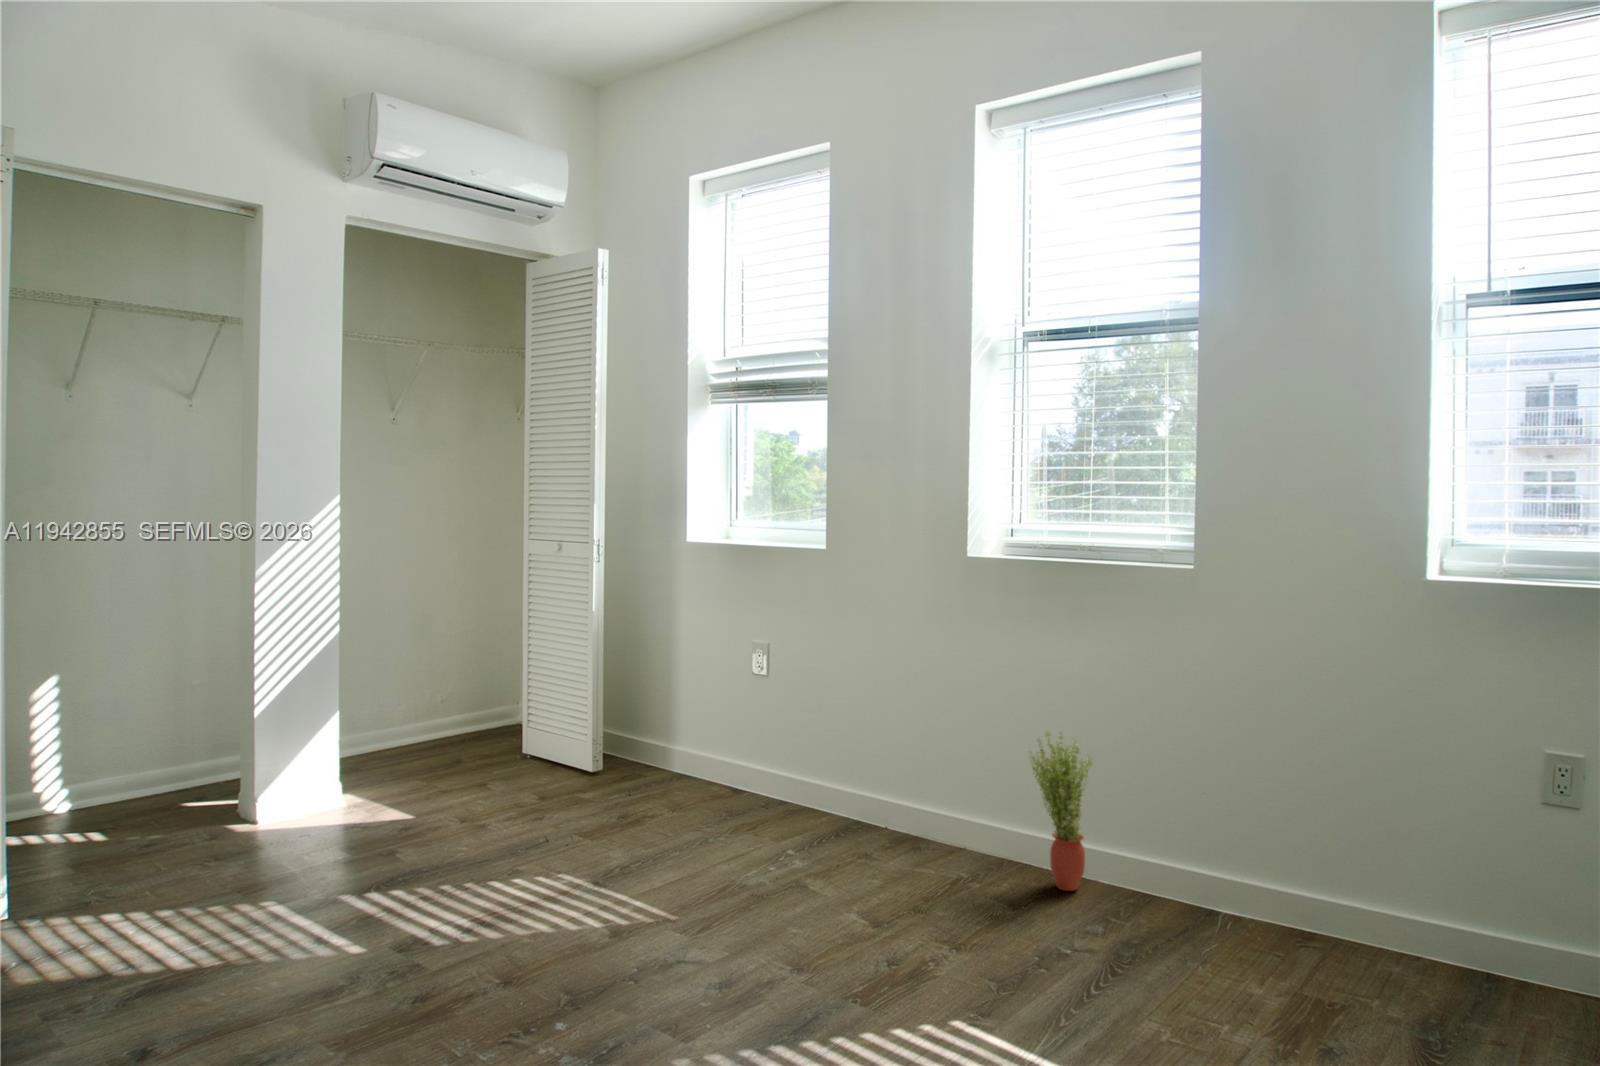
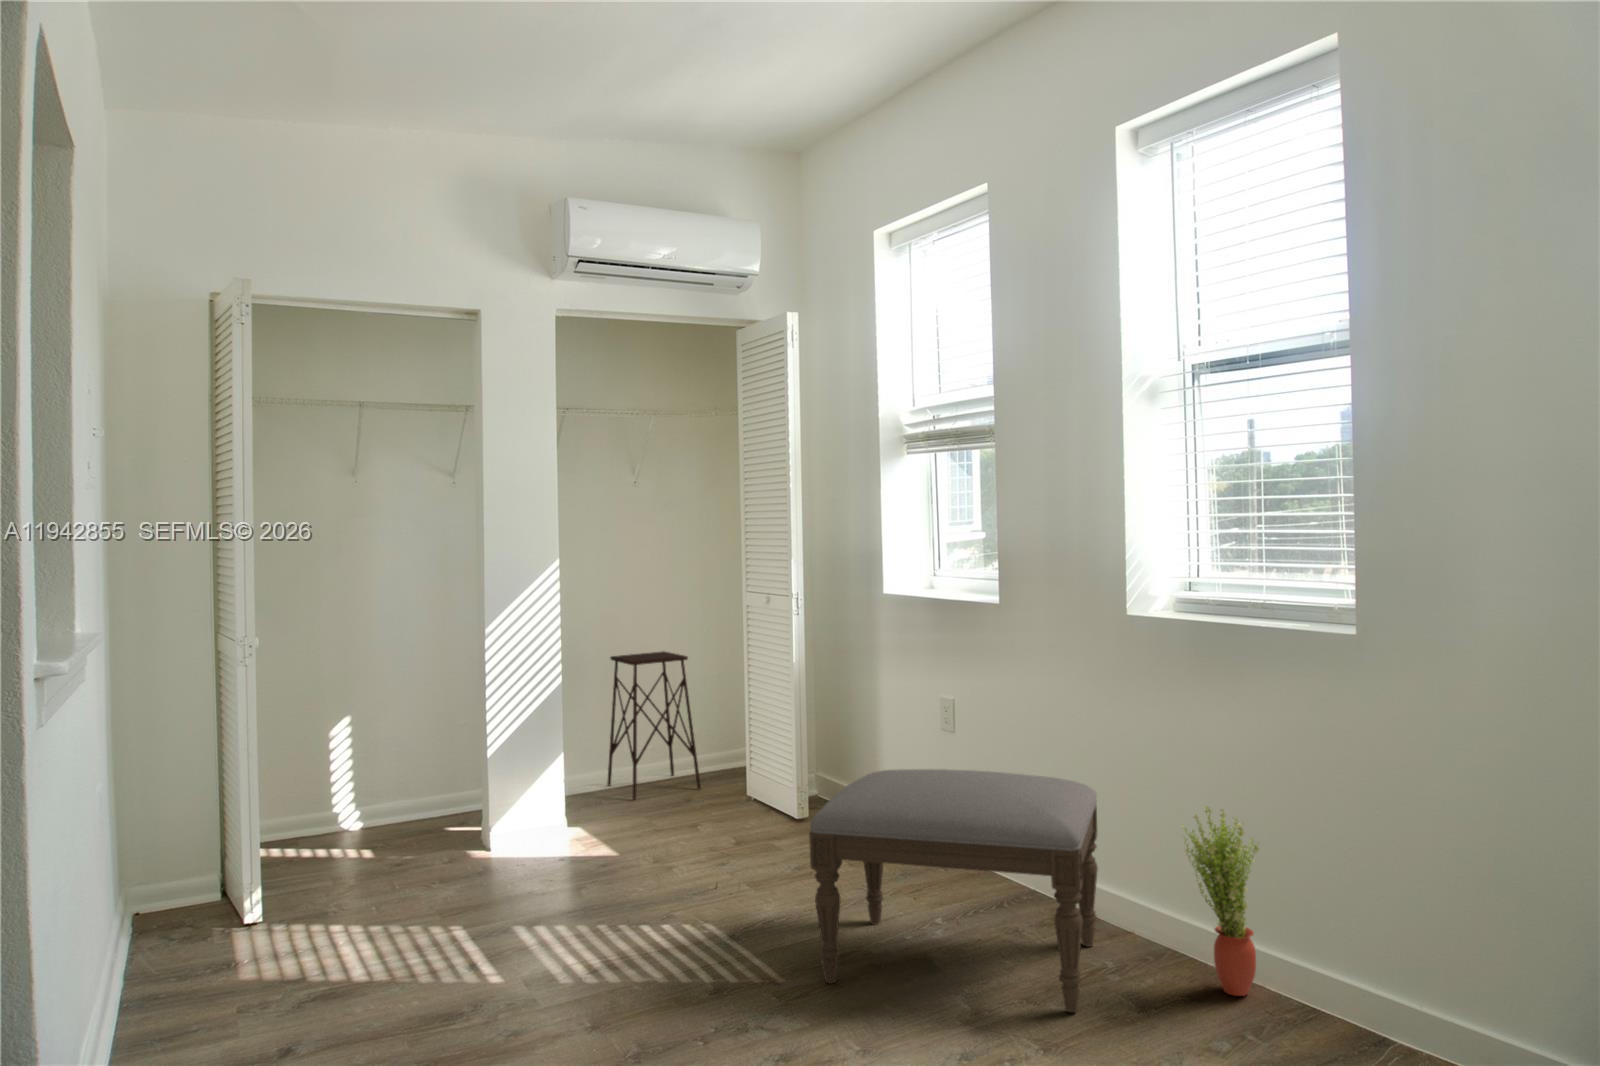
side table: none [359,605,469,762] -> present [607,651,701,800]
ottoman: none [707,710,965,918] -> present [809,769,1098,1012]

